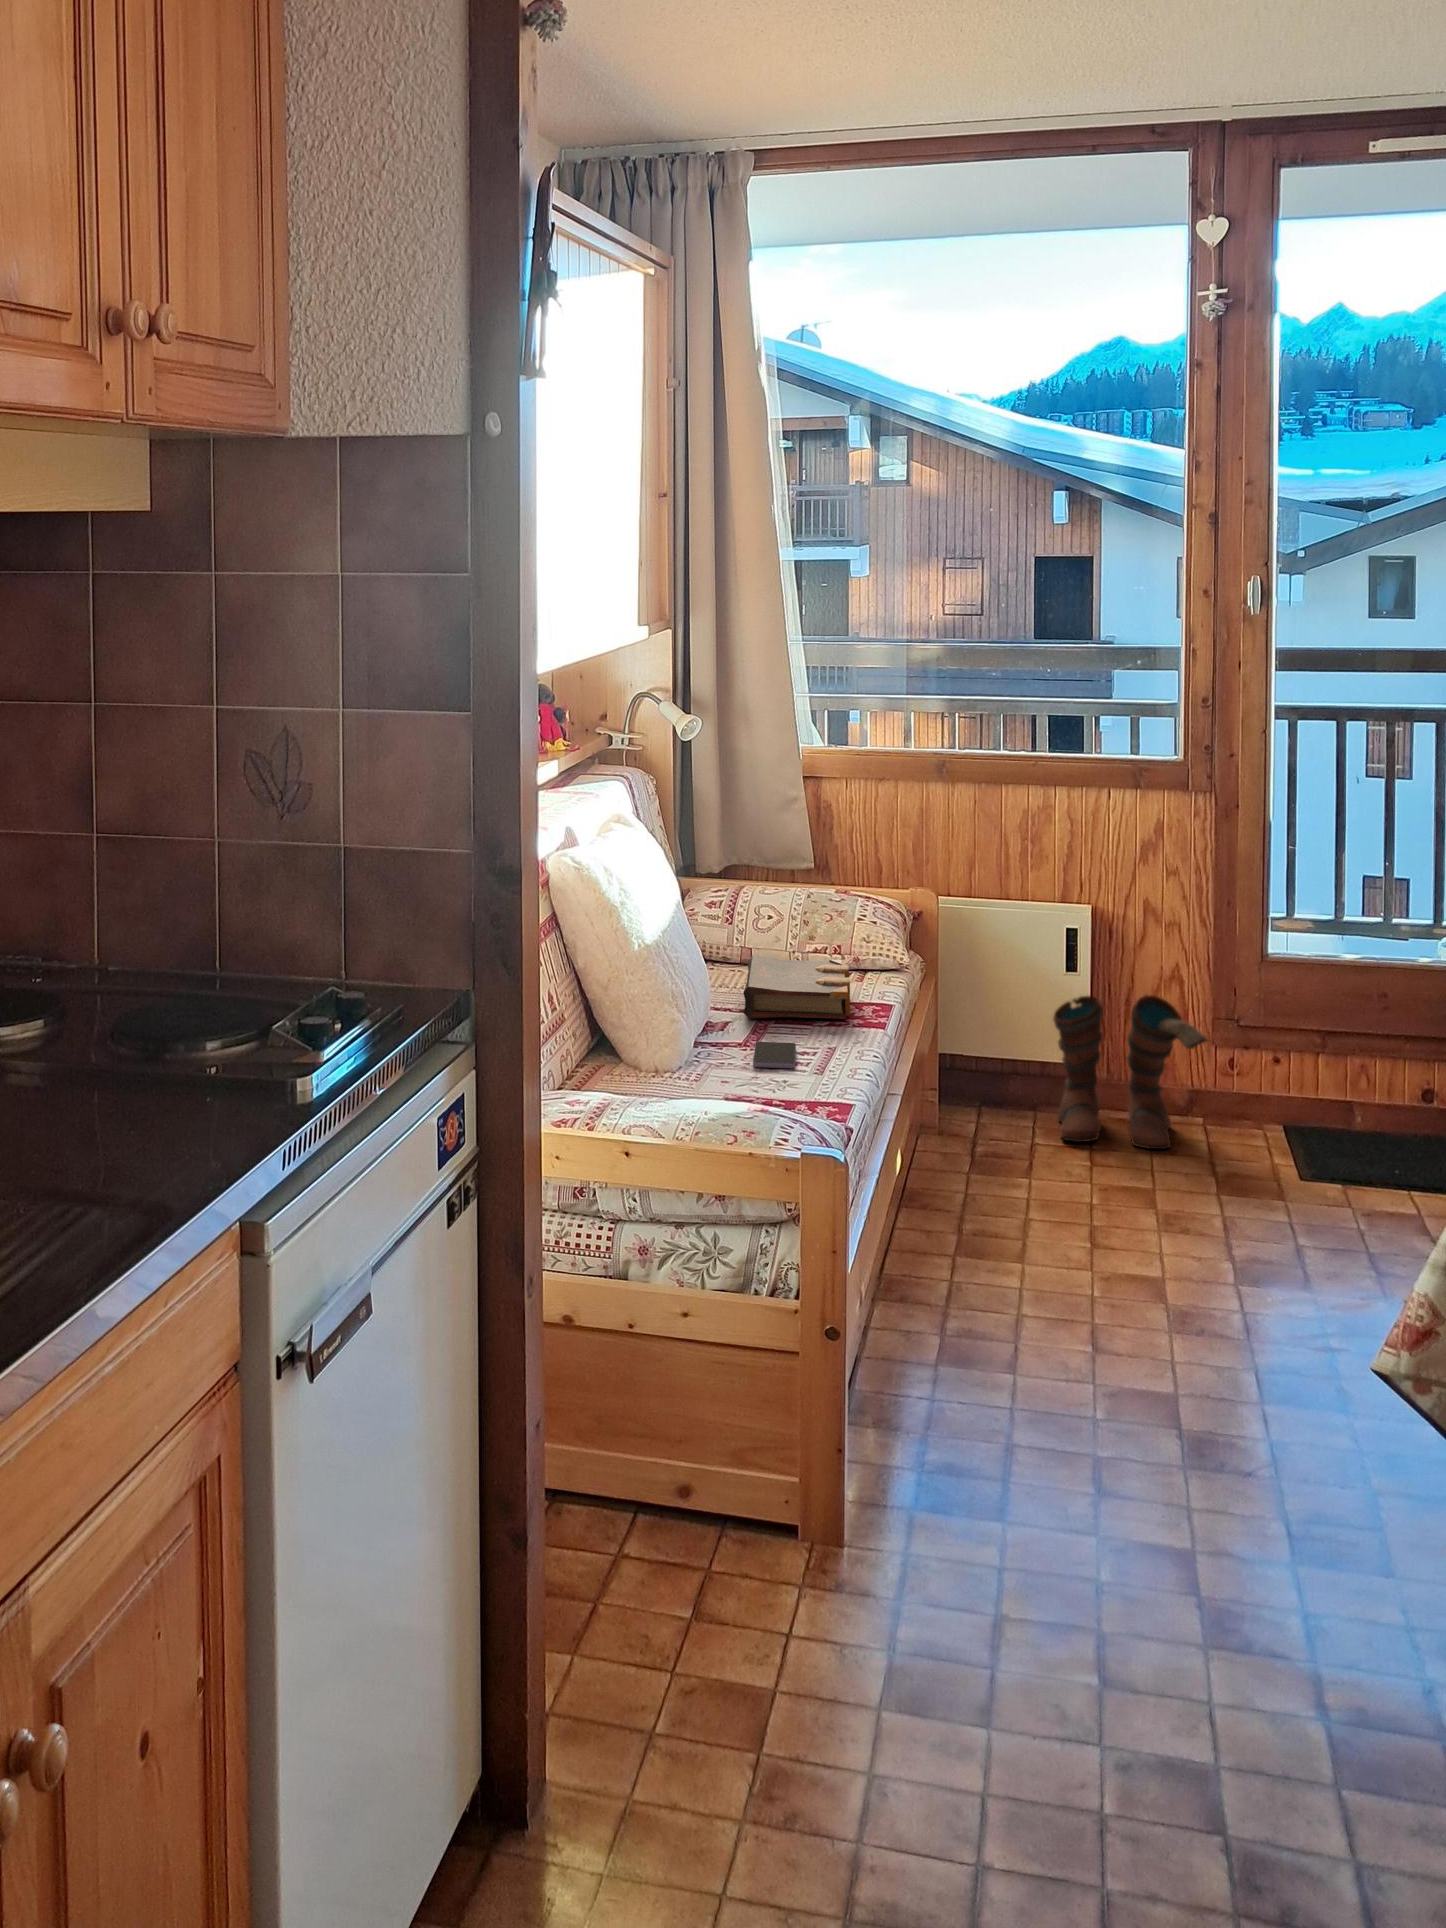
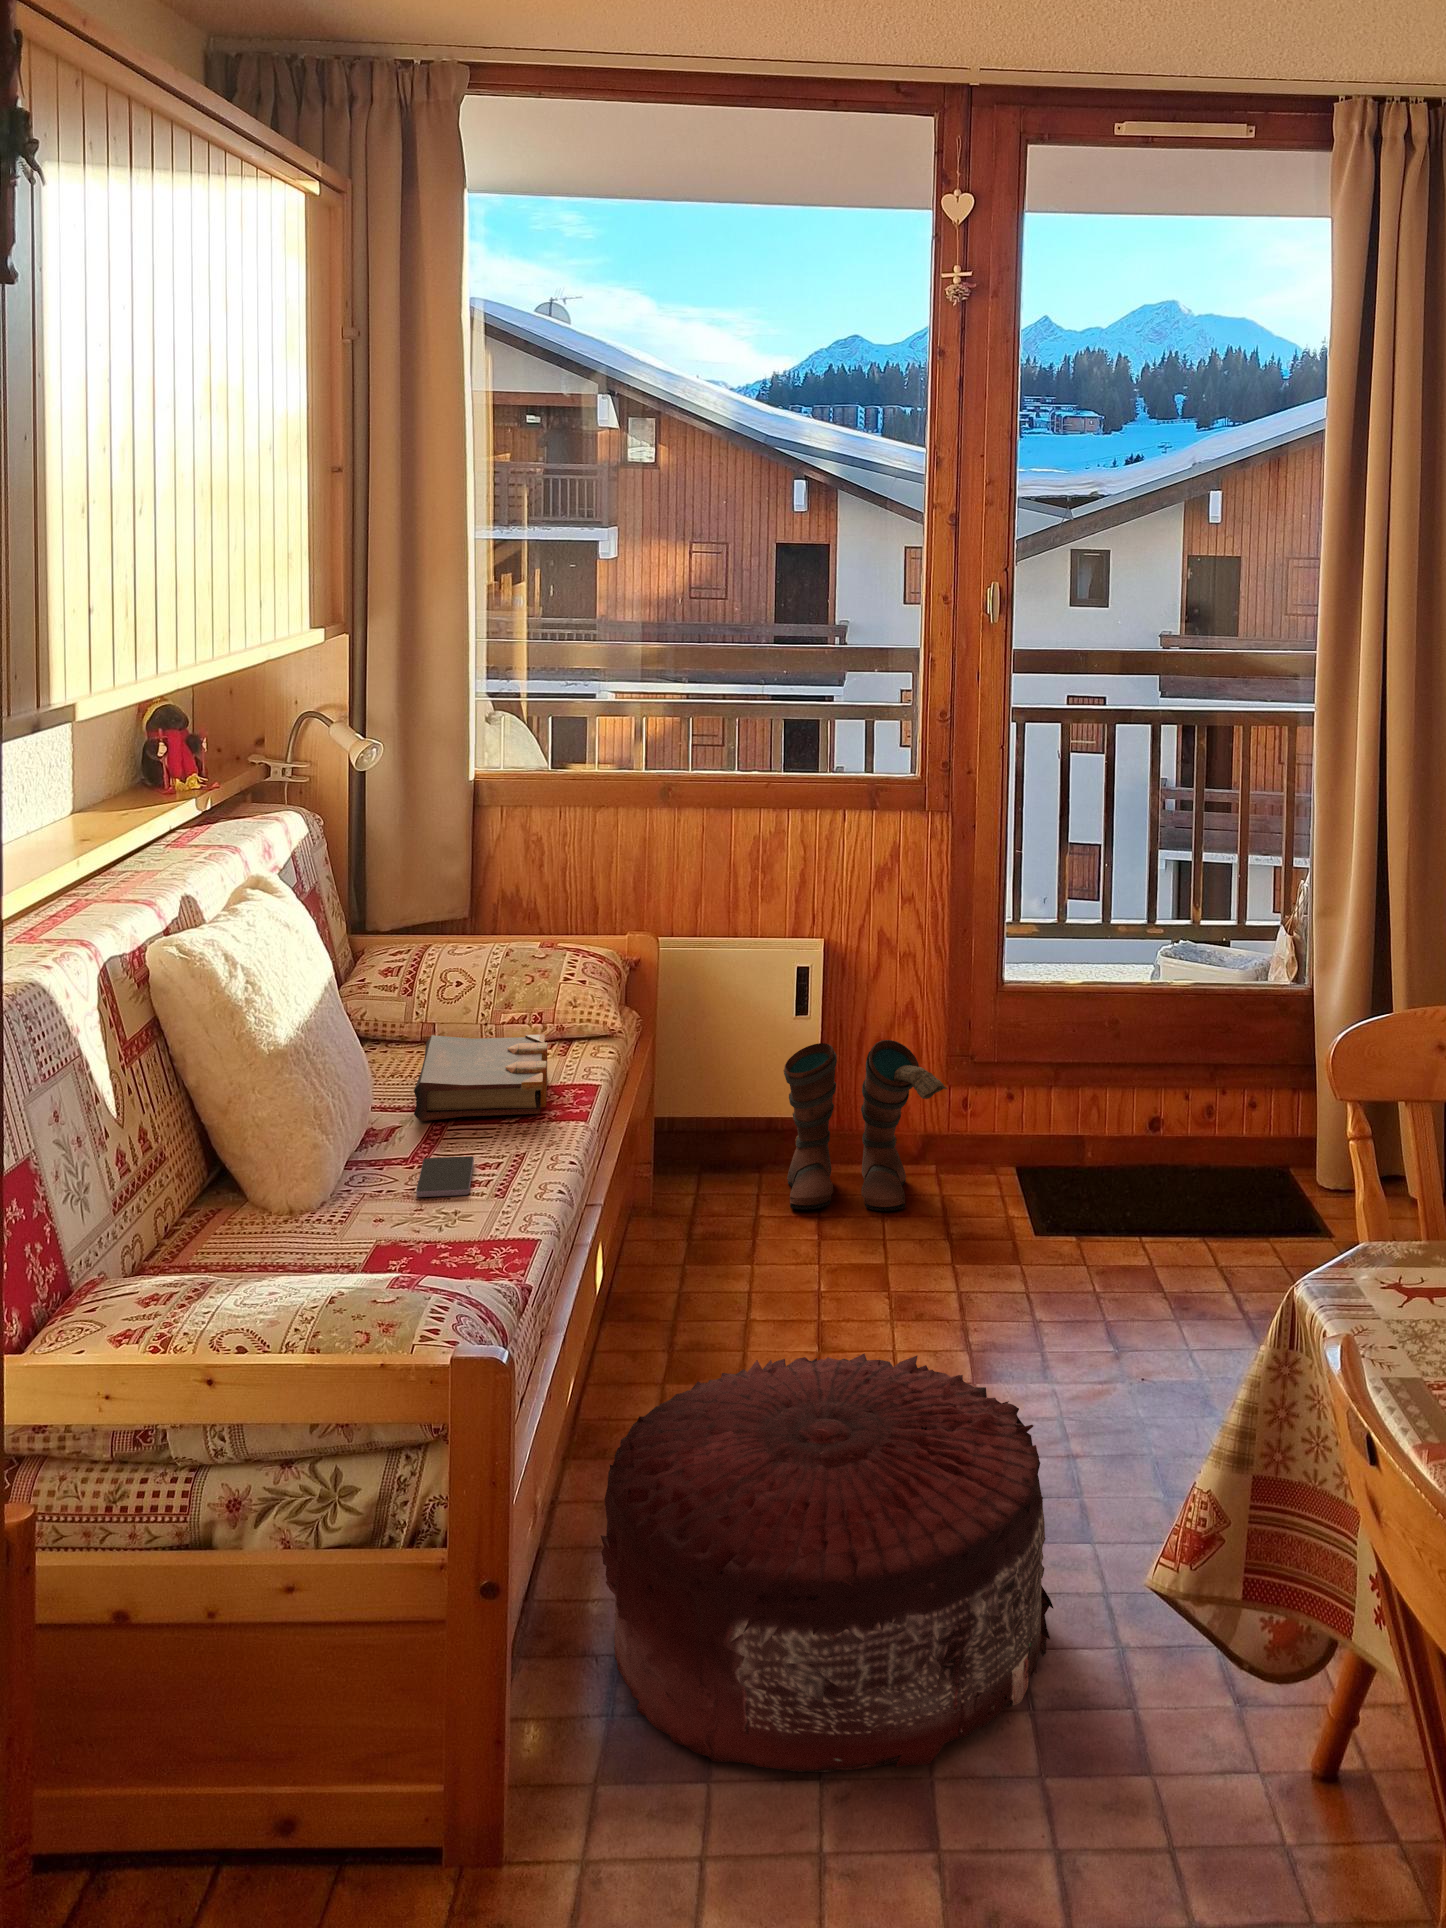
pouf: none [912,1219,1311,1542] -> present [601,1354,1053,1772]

